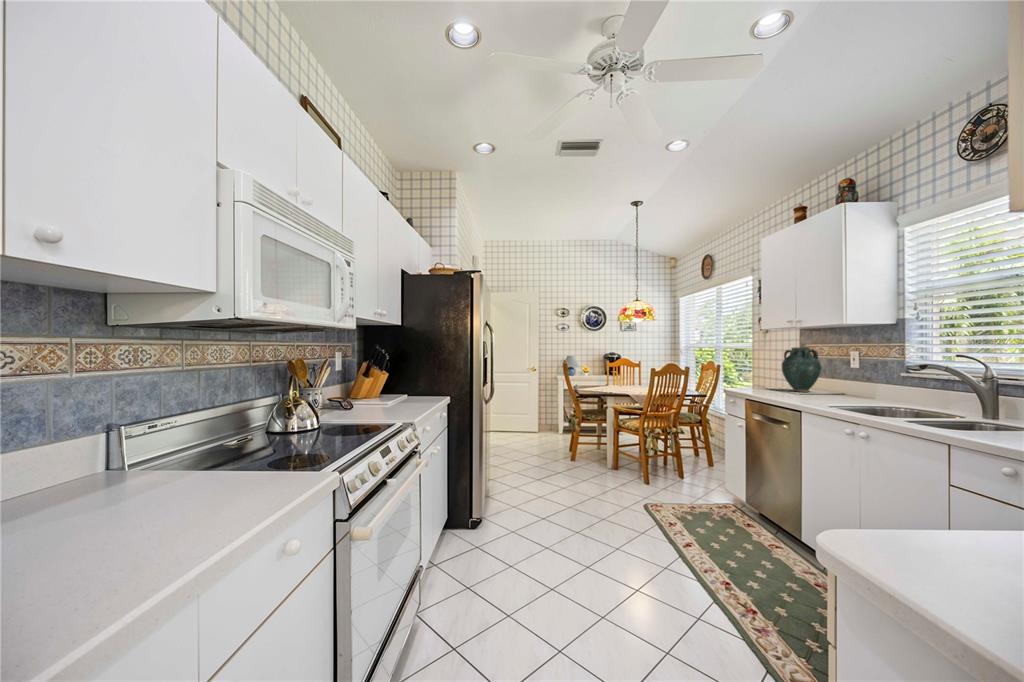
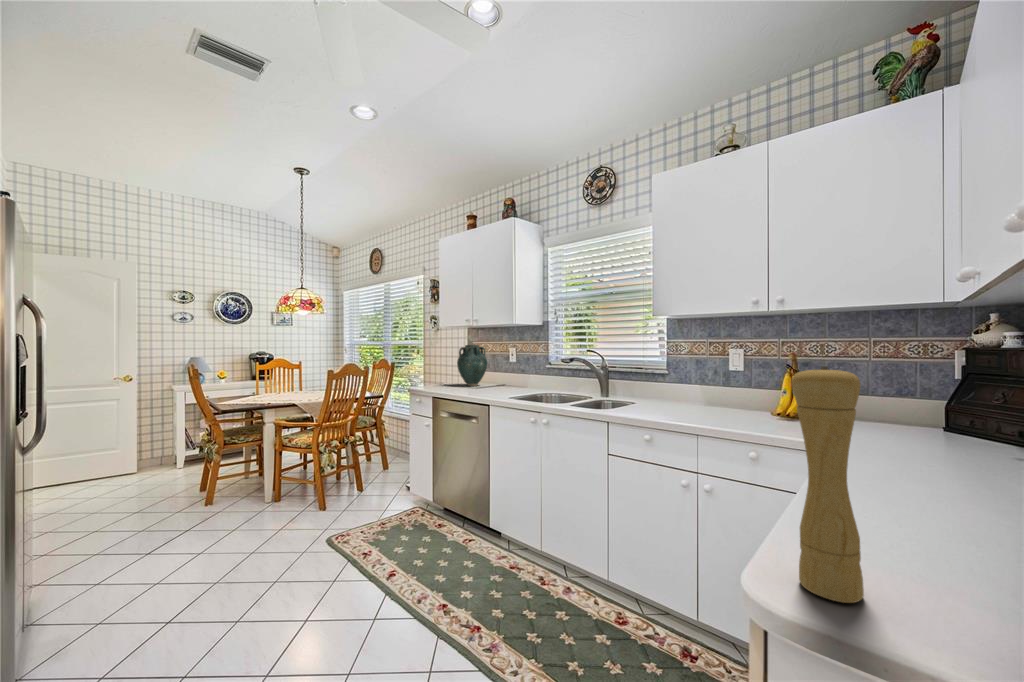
pepper mill: none [868,349,942,564] -> present [792,366,864,603]

